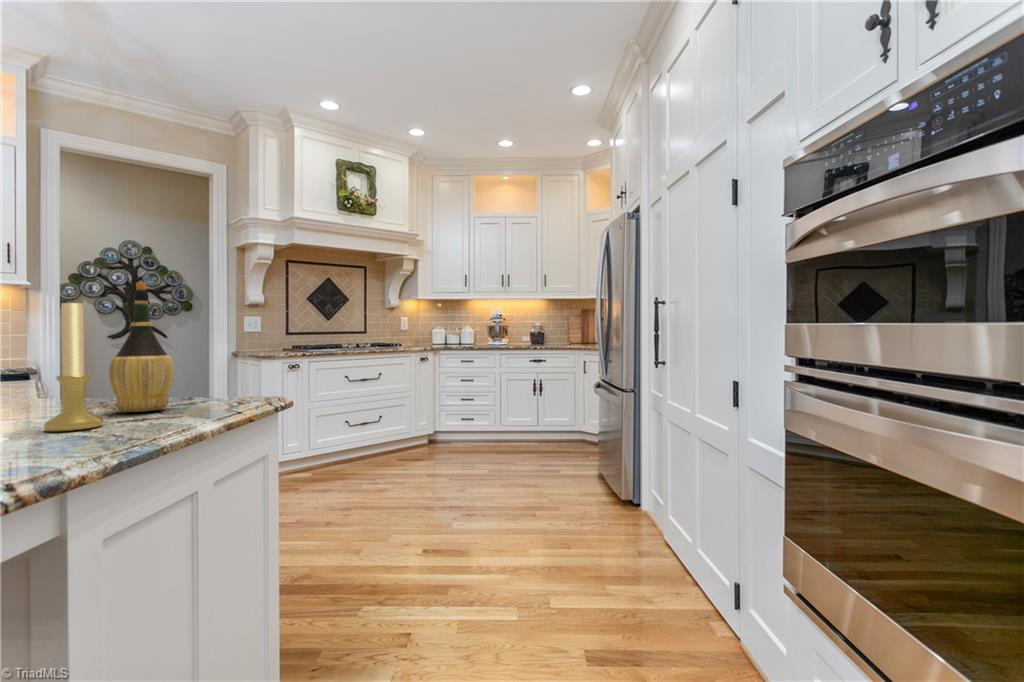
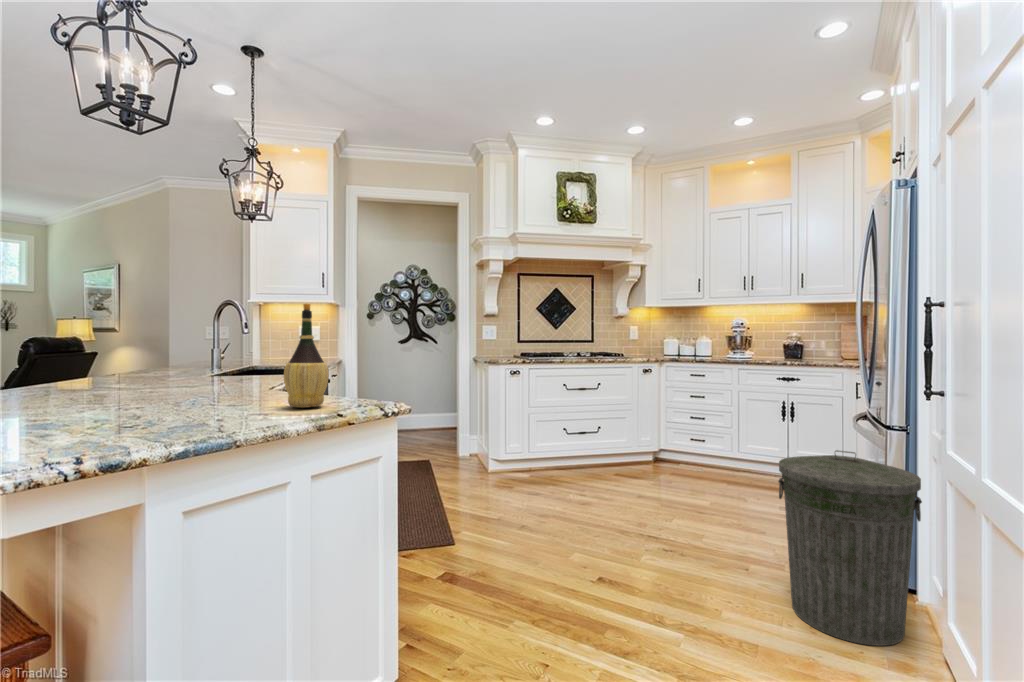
candle holder: present [44,299,103,432] -> none [225,319,263,419]
trash can: none [564,410,652,547] -> present [778,450,922,646]

